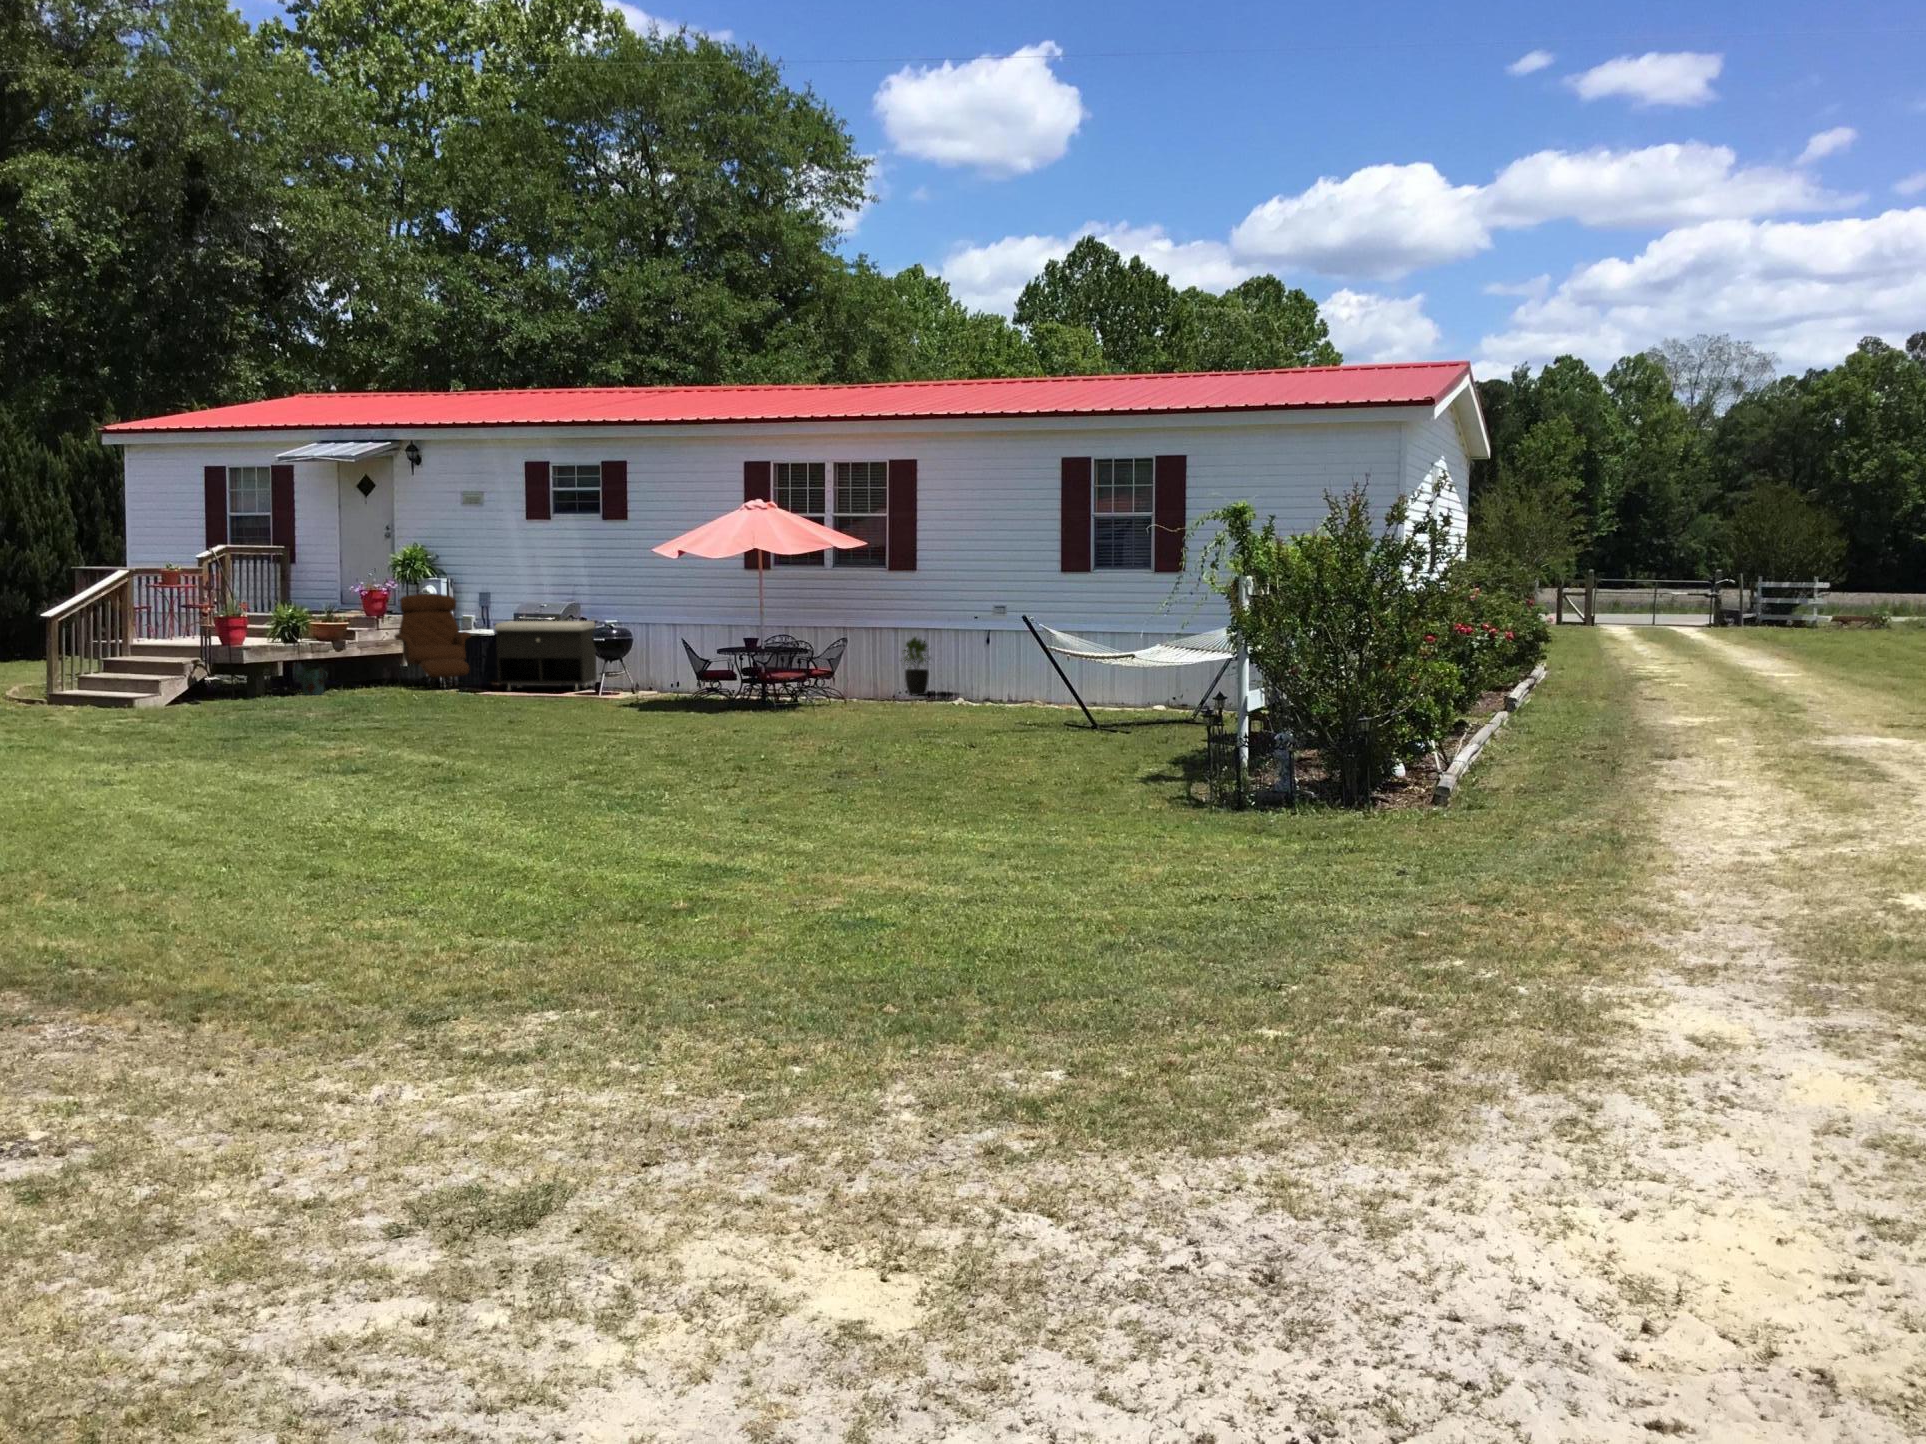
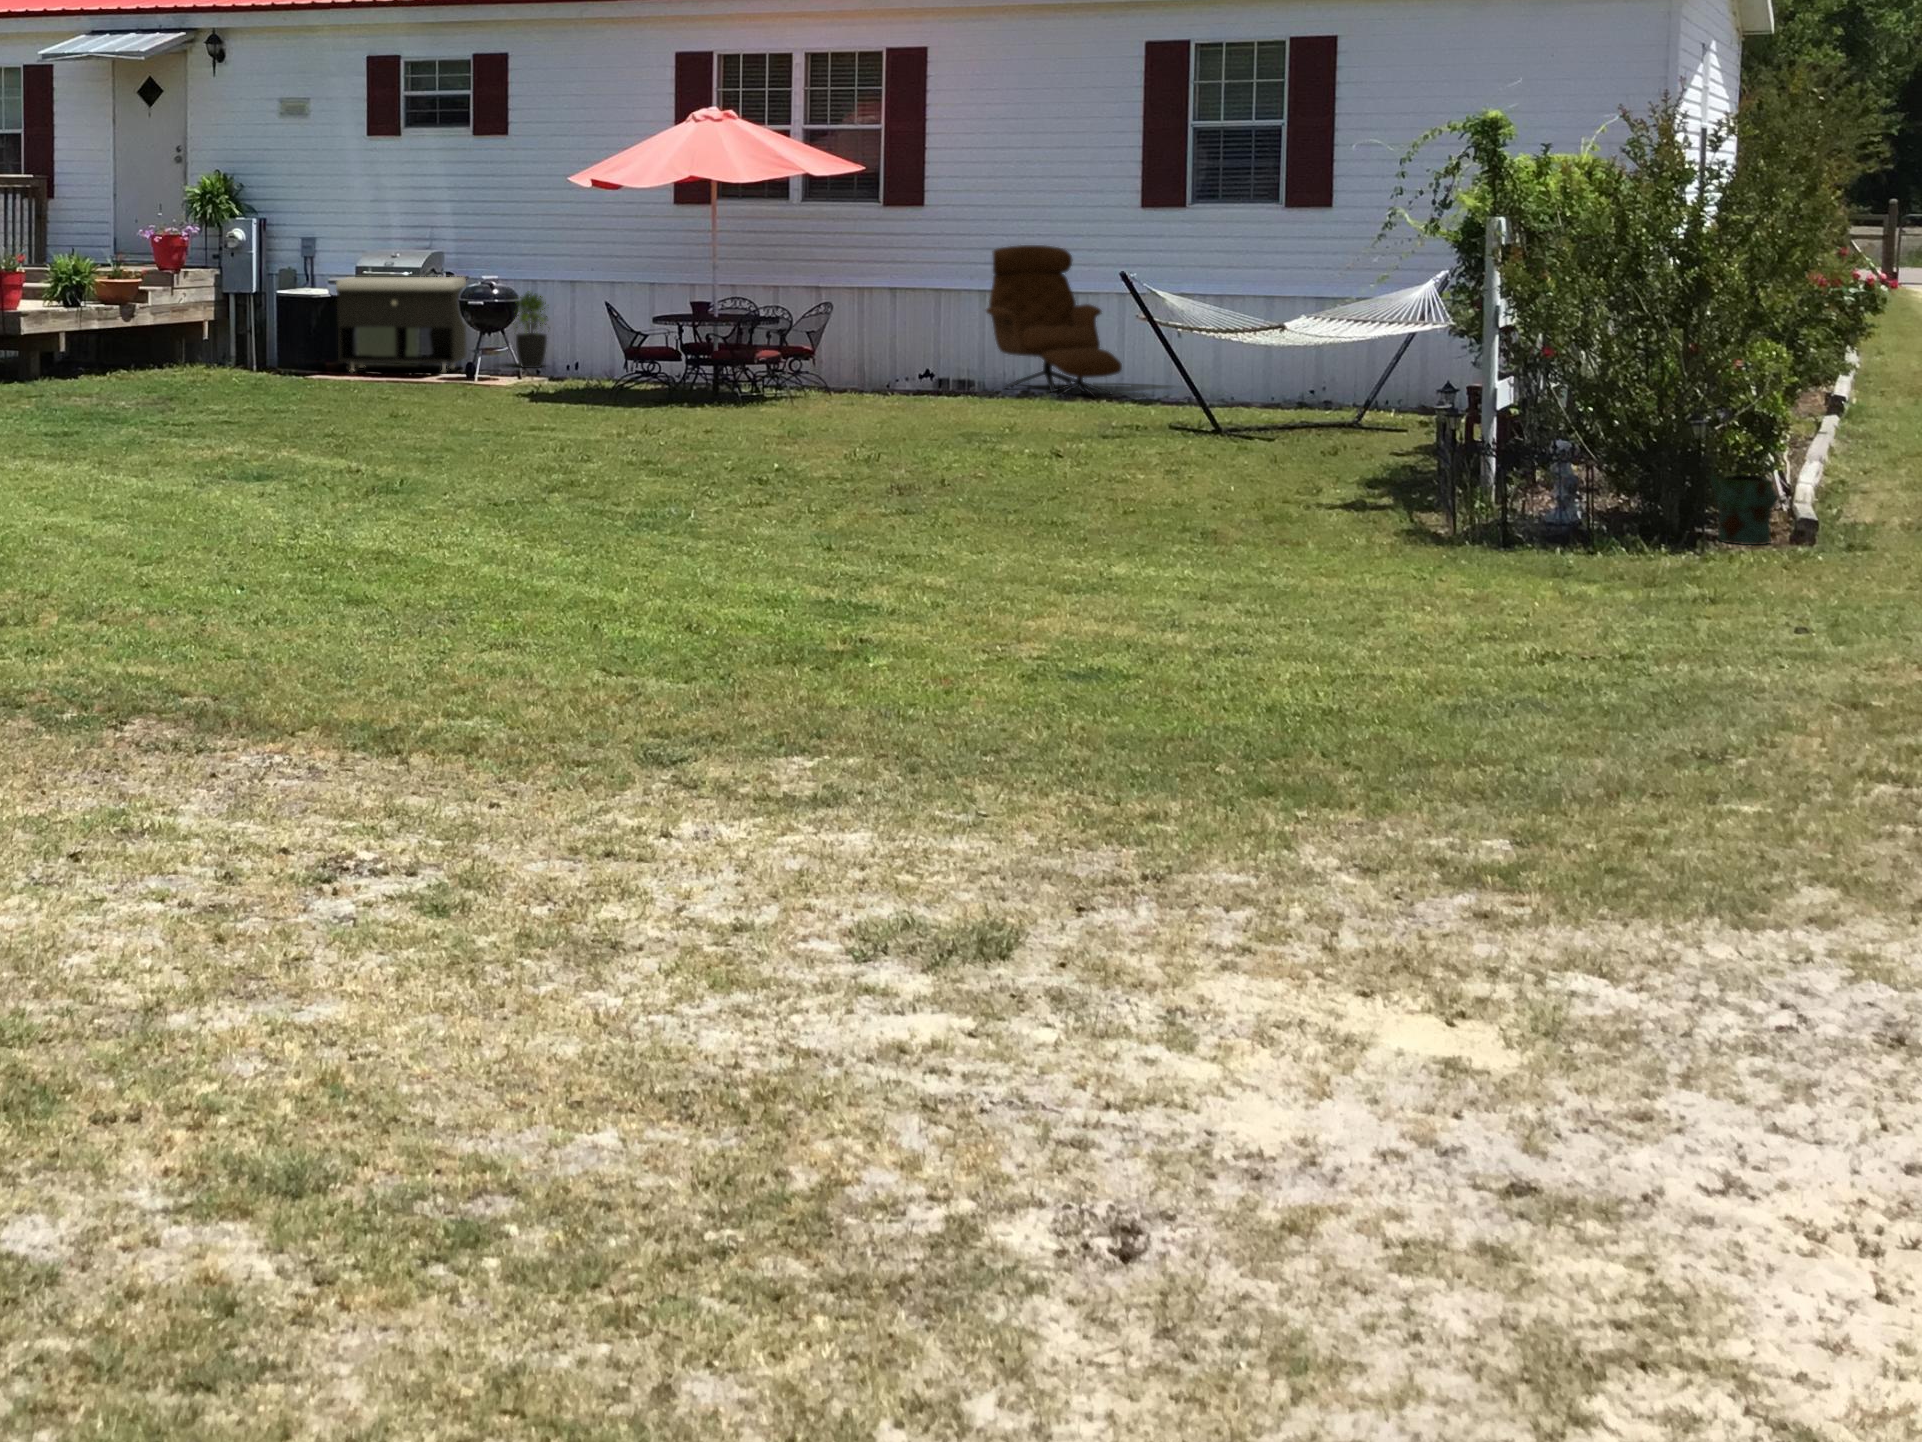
lounge chair: present [394,594,471,690] -> present [986,245,1122,397]
potted plant: present [901,637,930,695] -> present [513,291,549,368]
watering can: present [289,664,328,695] -> present [1710,474,1777,545]

